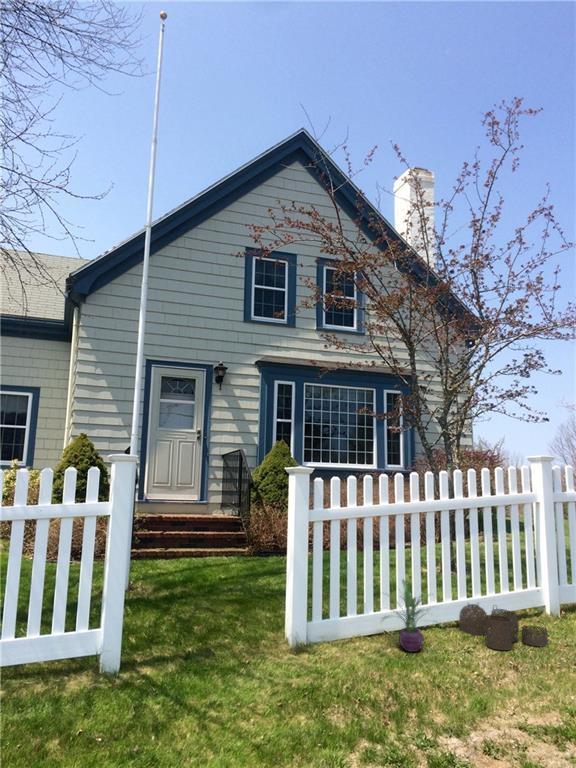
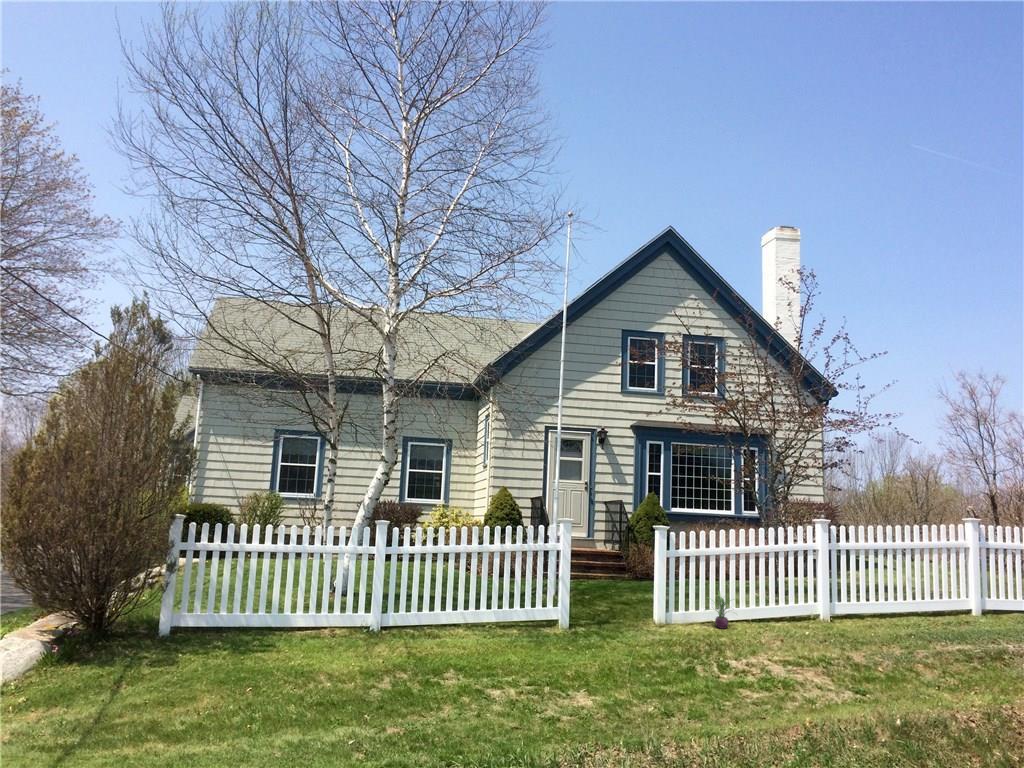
woven basket: present [459,604,548,650] -> none [756,608,804,632]

